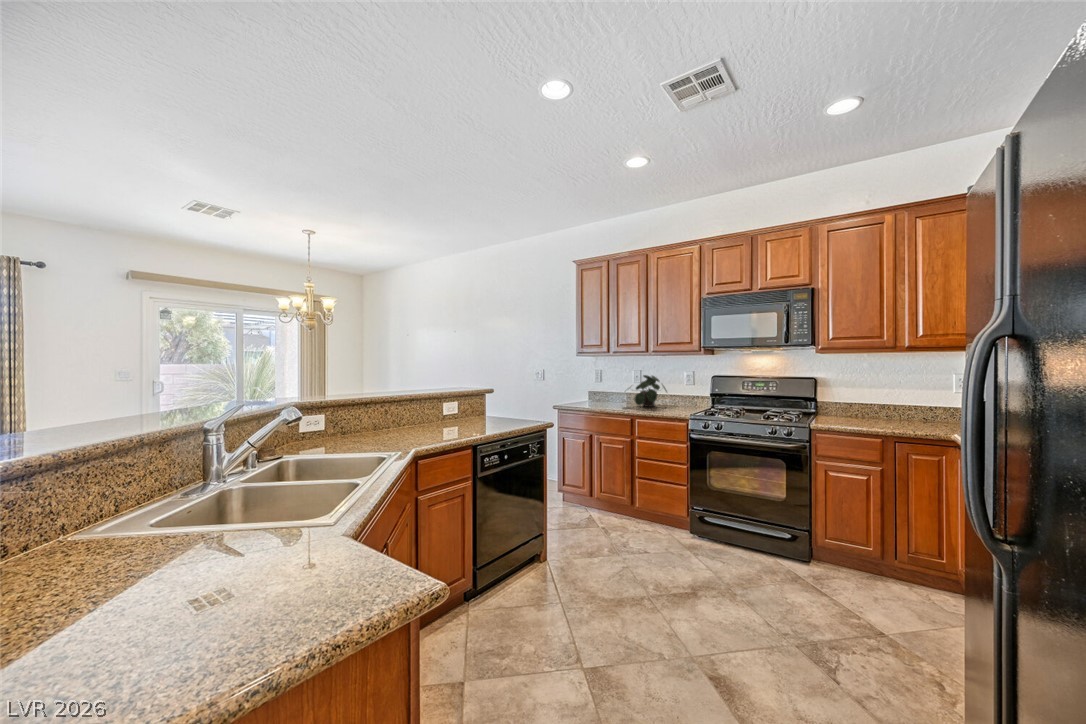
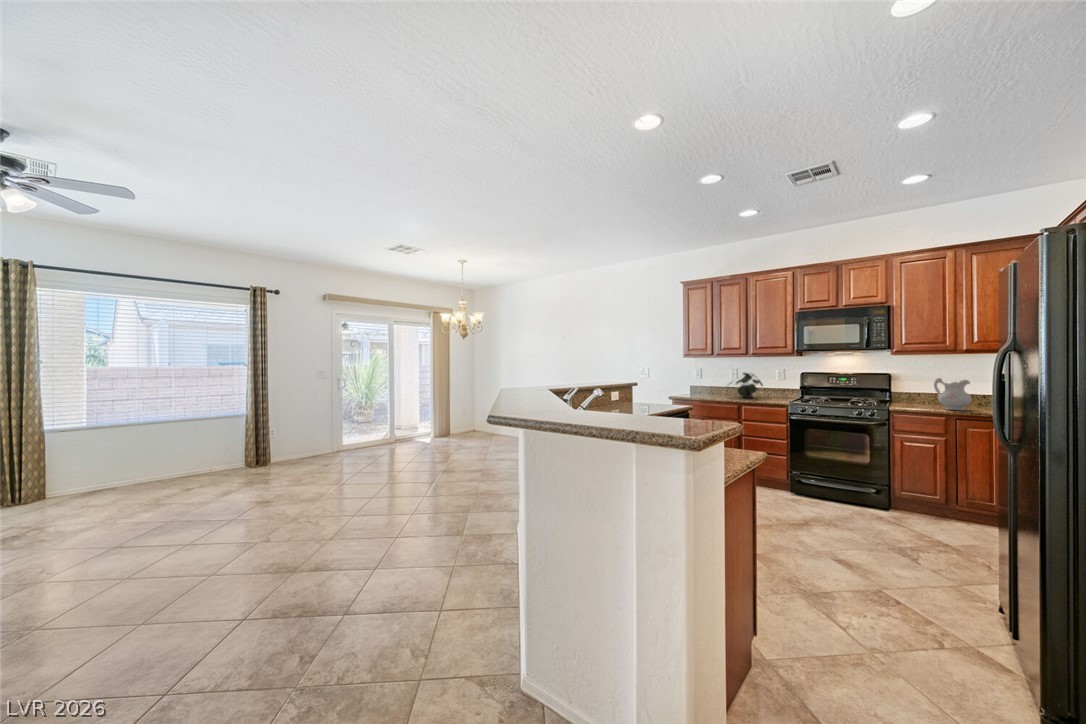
ceramic pitcher: none [868,385,916,430] -> present [934,378,971,410]

